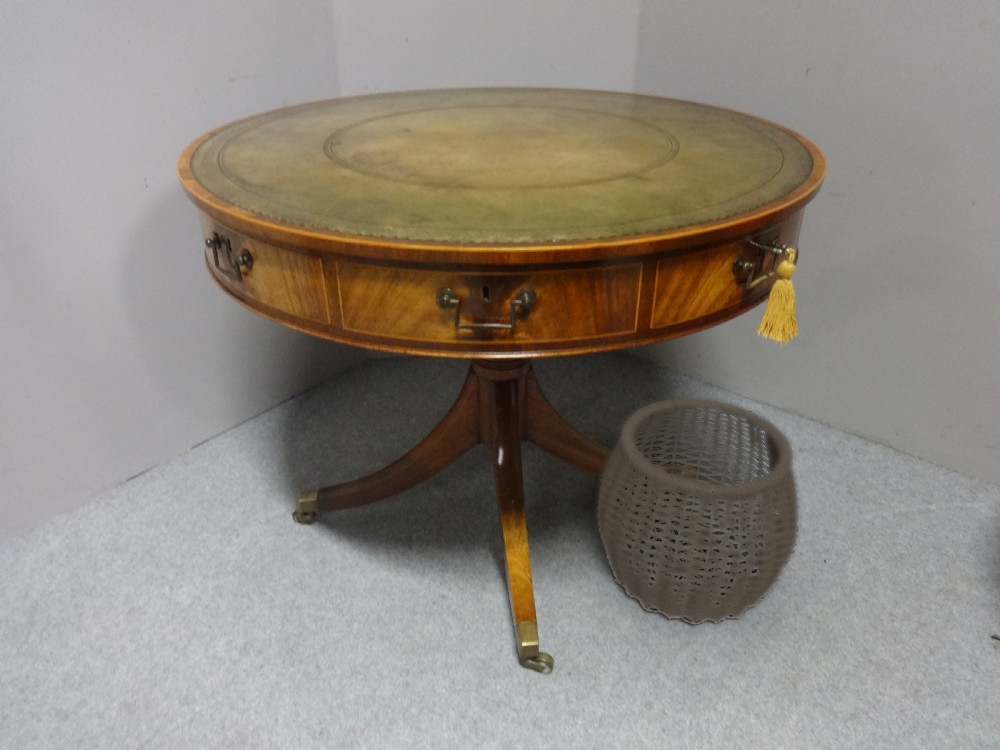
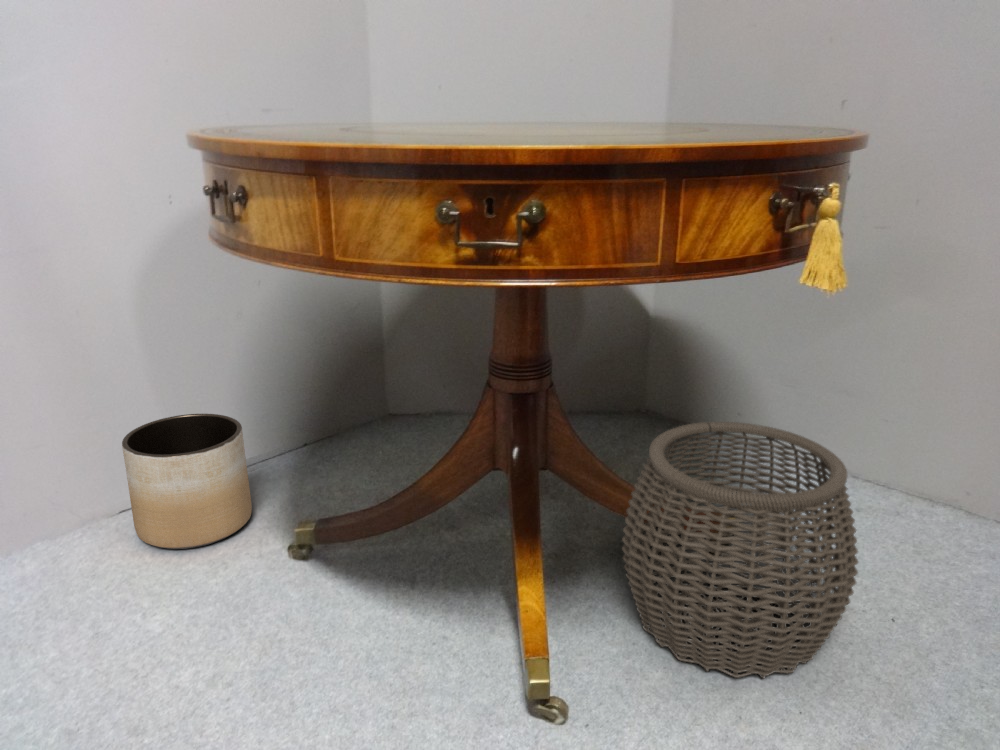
planter: none [125,385,251,517] -> present [122,414,252,549]

